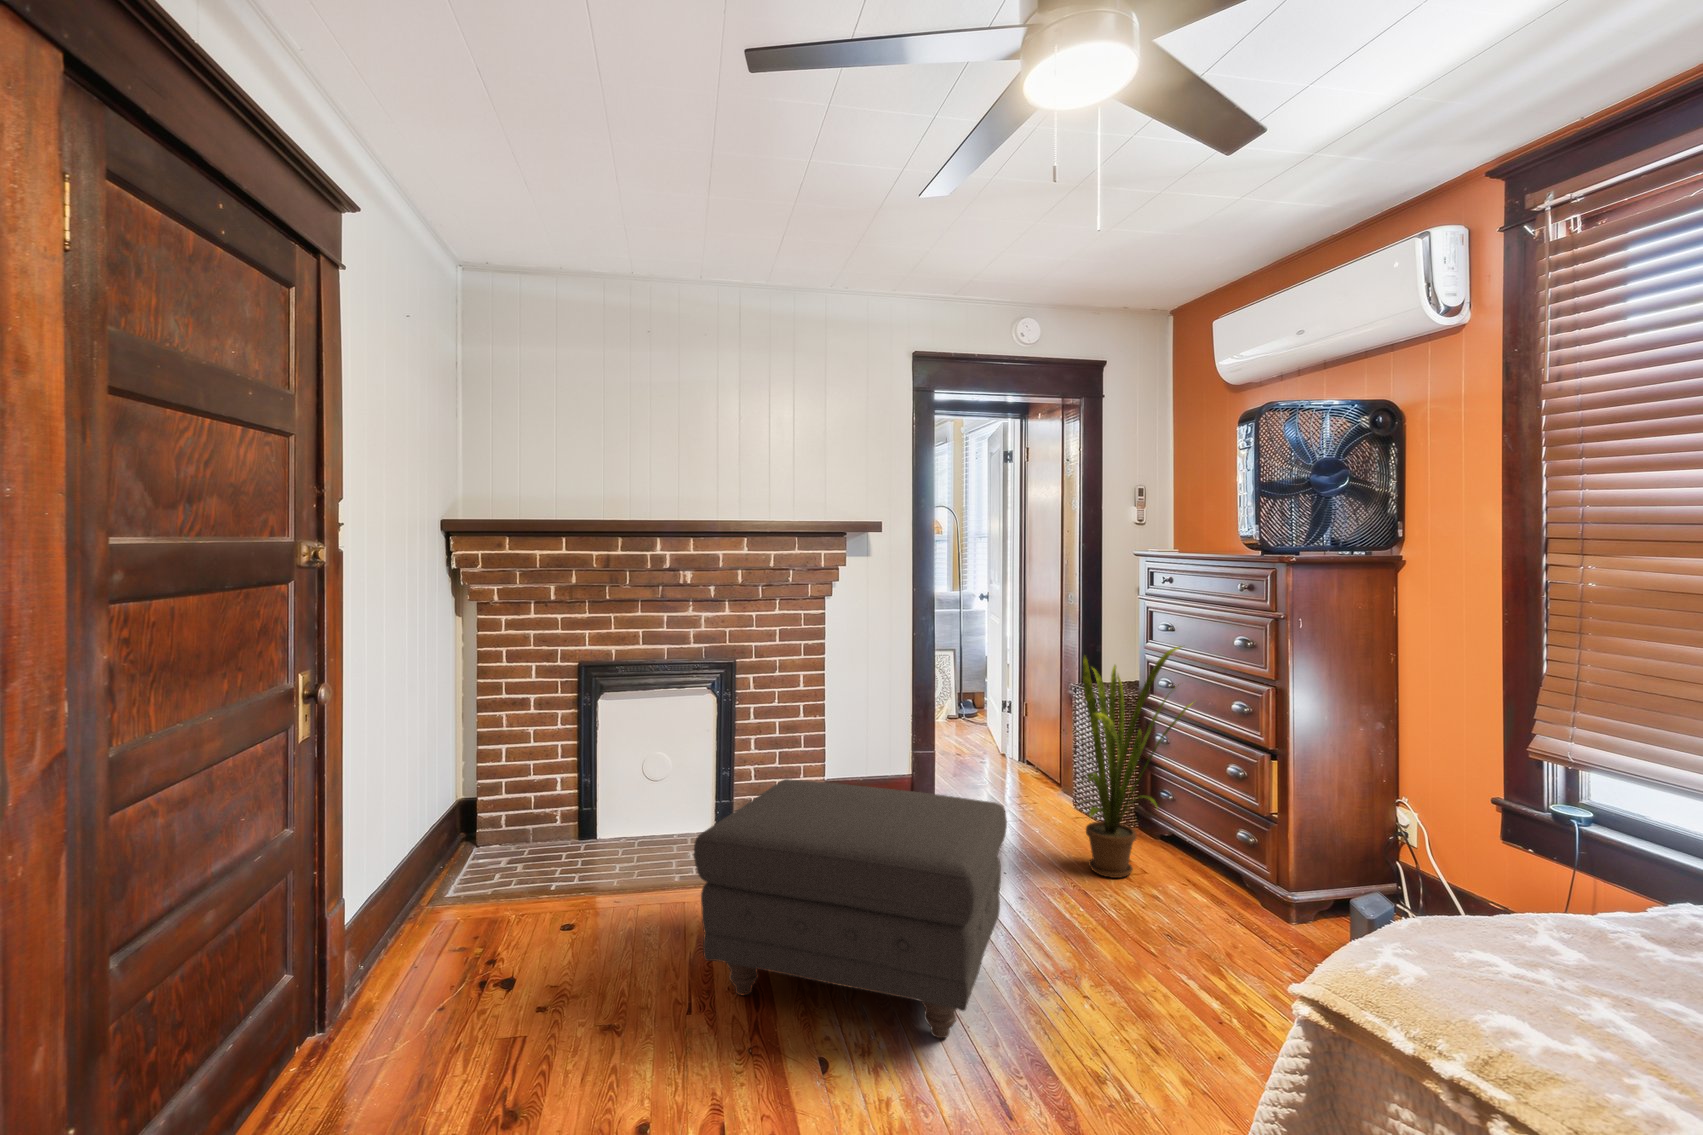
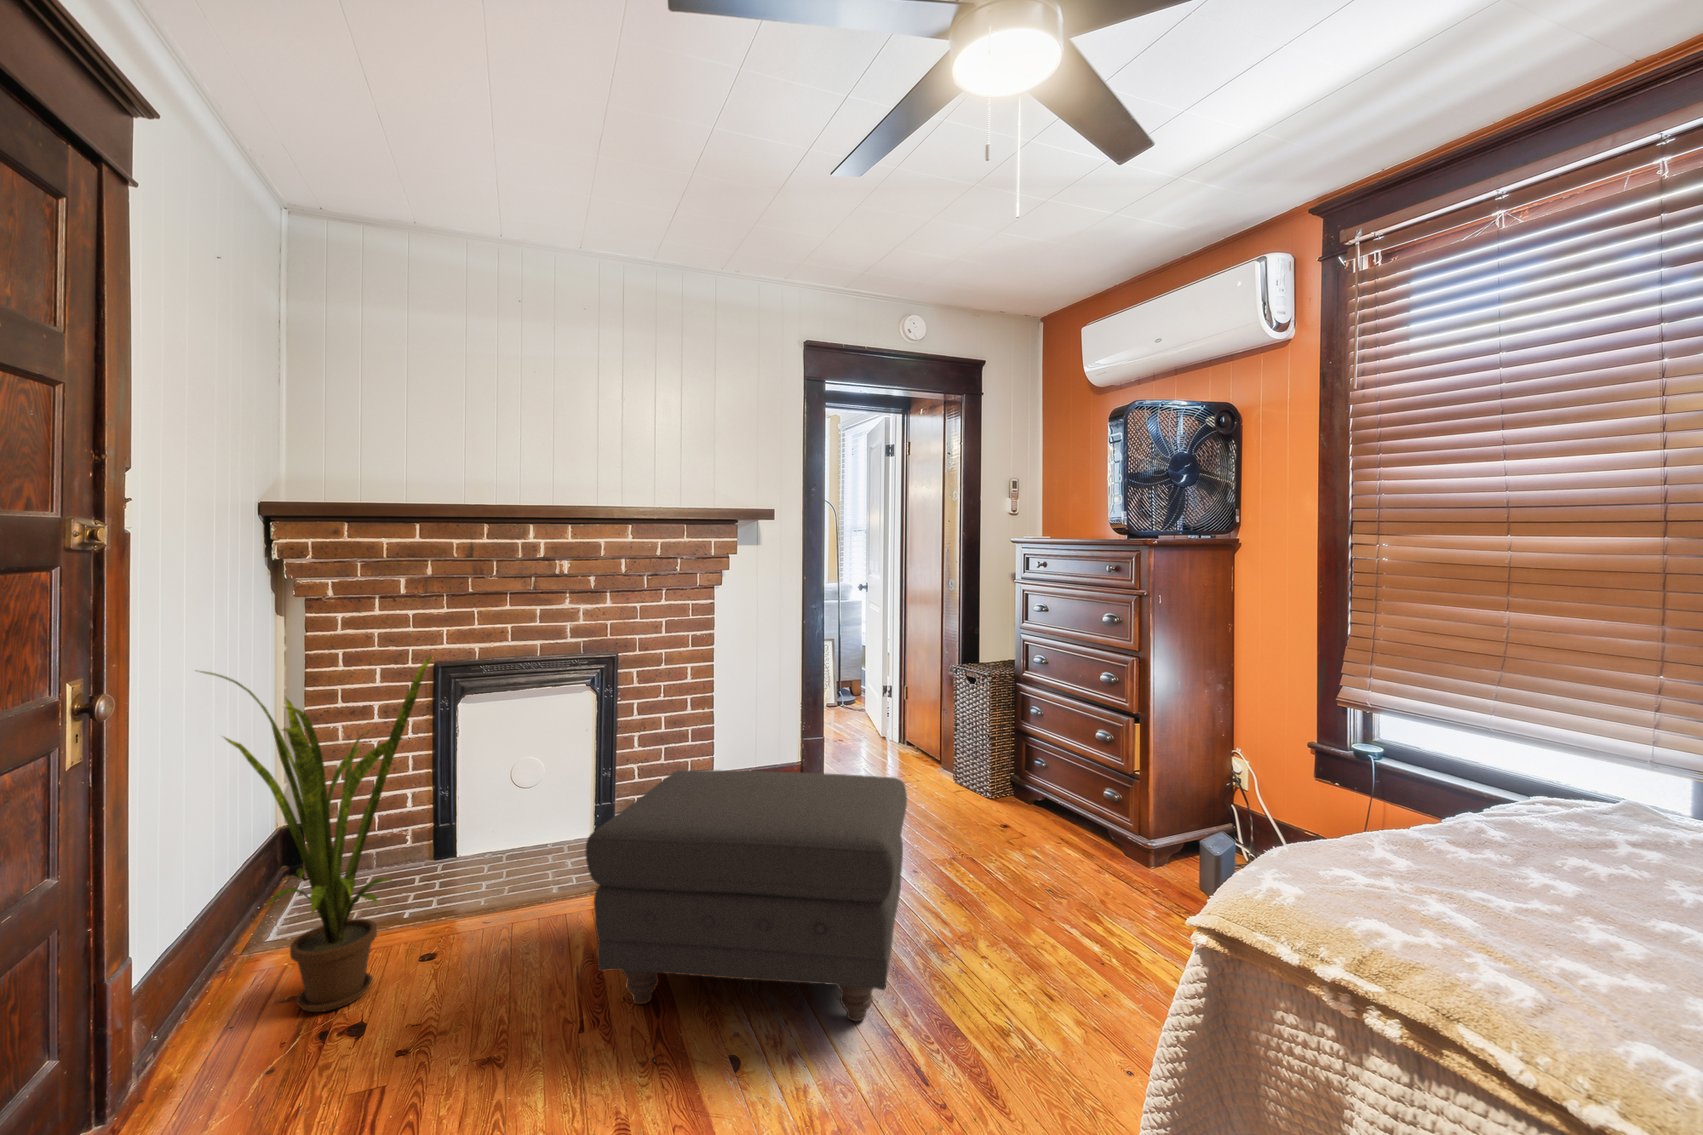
house plant: present [1082,646,1192,878] -> present [196,655,431,1012]

